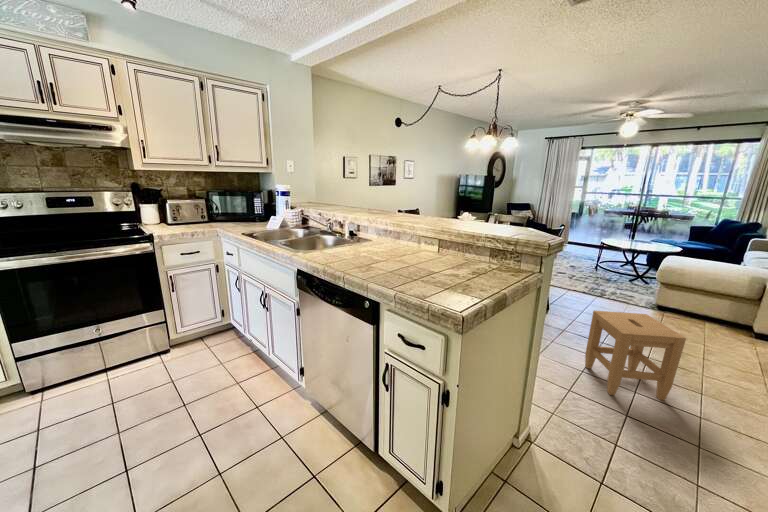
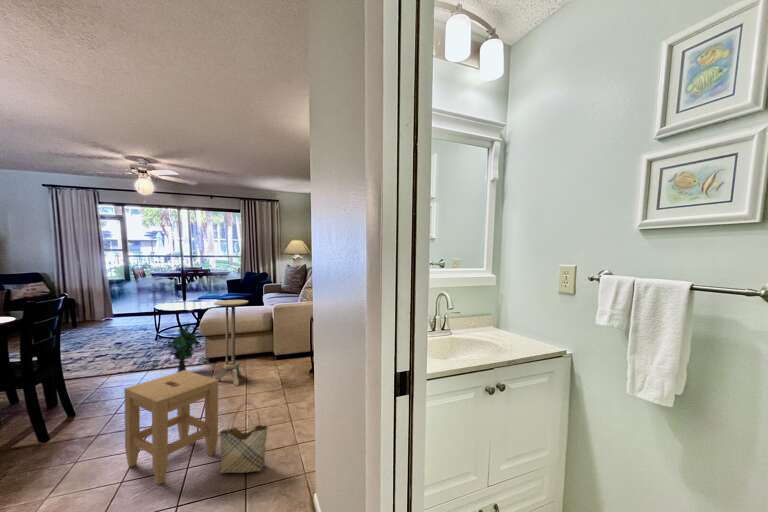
side table: none [663,253,735,346] -> present [214,300,248,386]
decorative plant: none [617,267,652,311] -> present [167,323,198,372]
woven basket: none [671,375,747,450] -> present [220,403,268,473]

